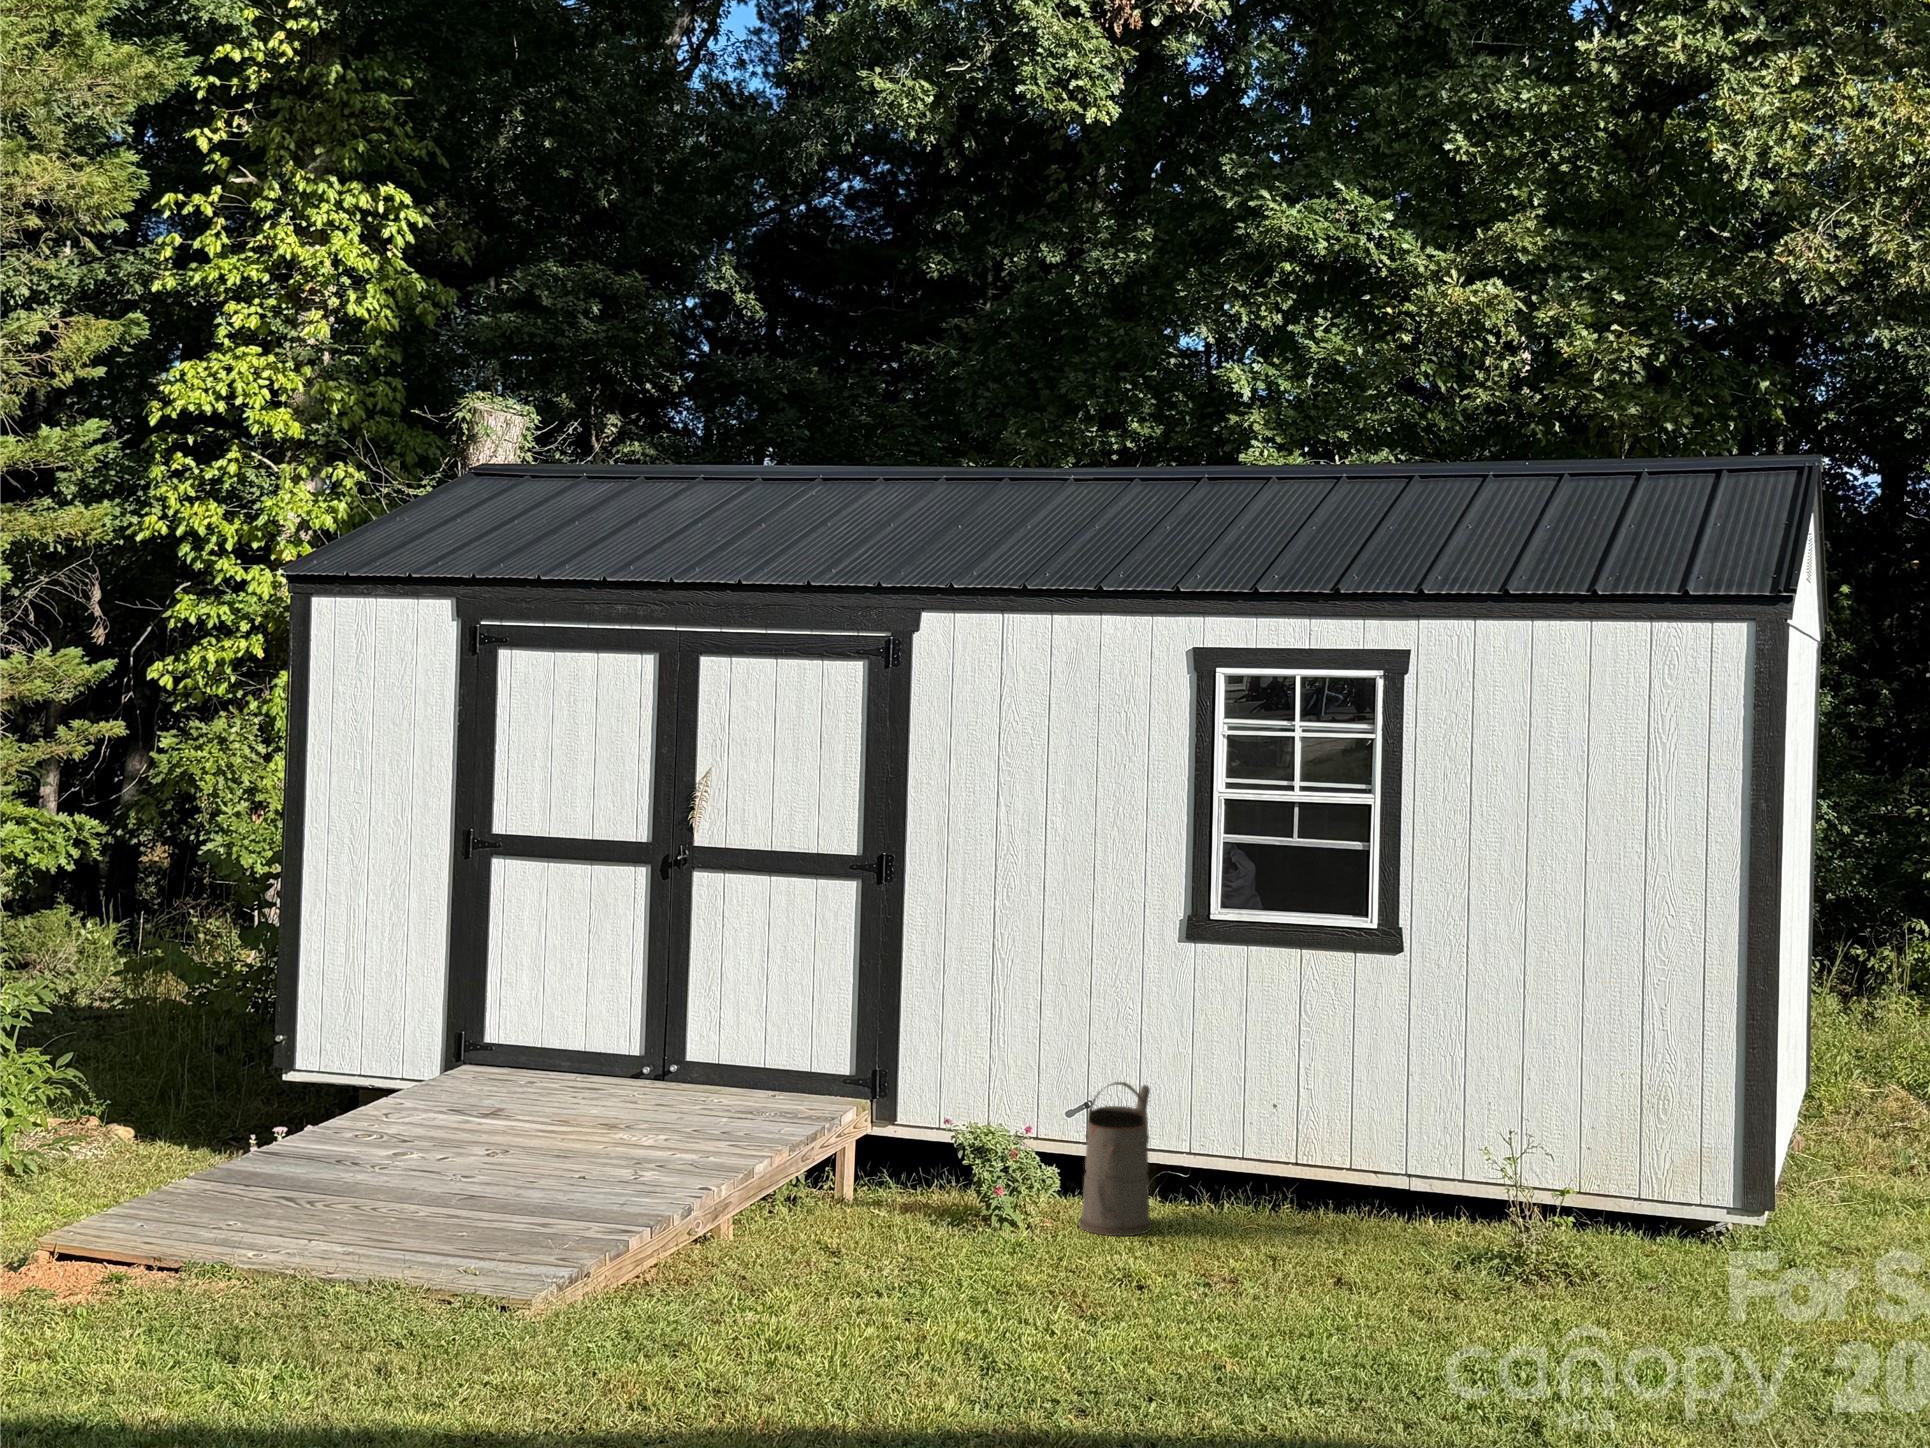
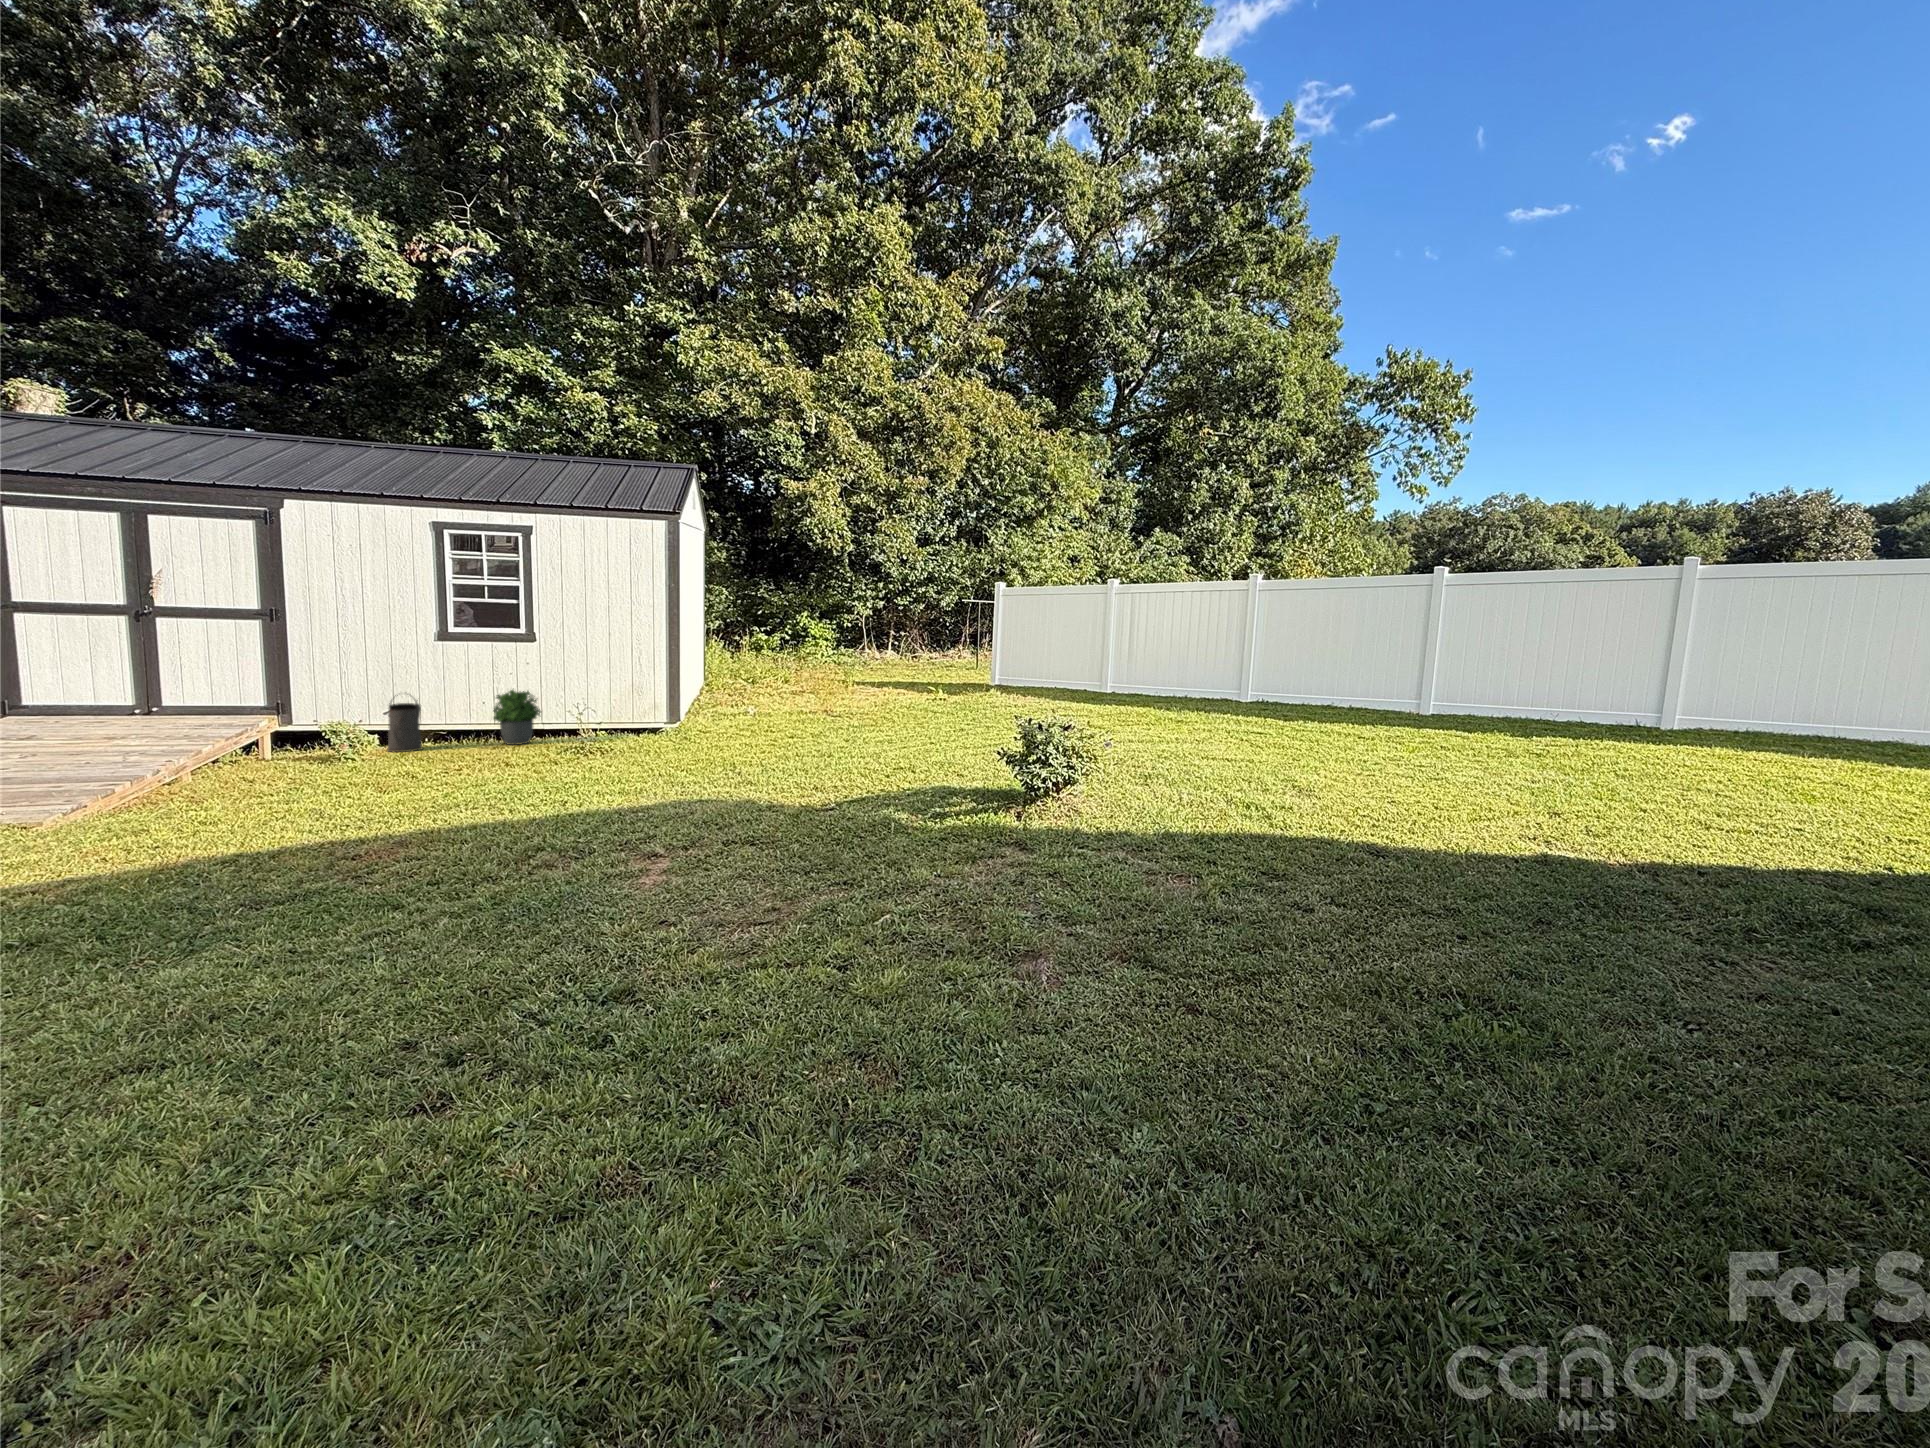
potted plant: none [1302,1089,1422,1242] -> present [493,690,541,745]

